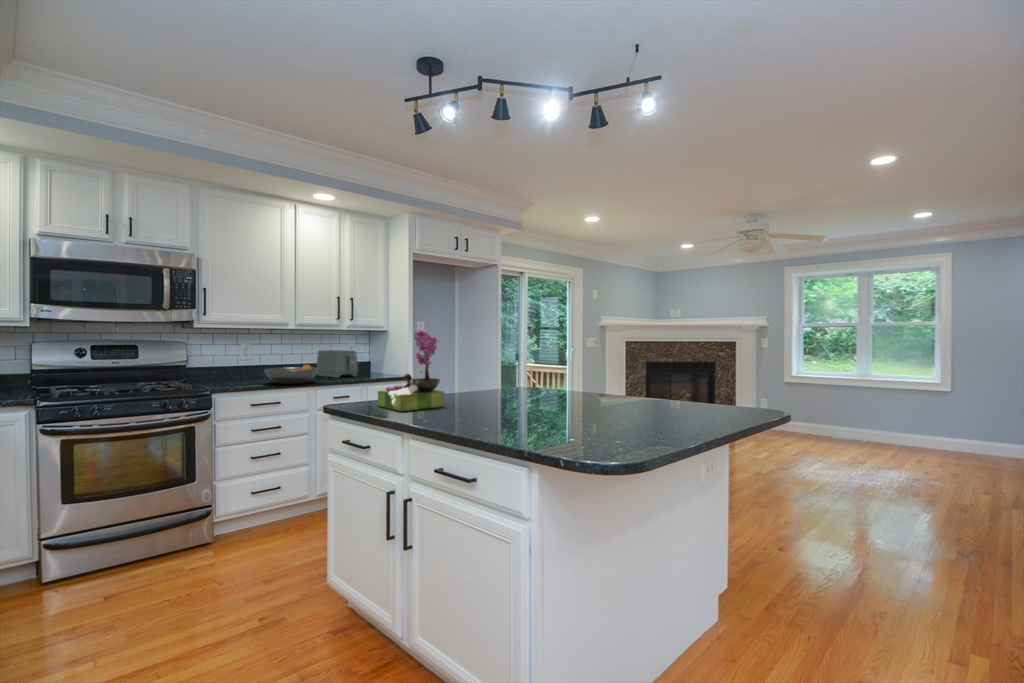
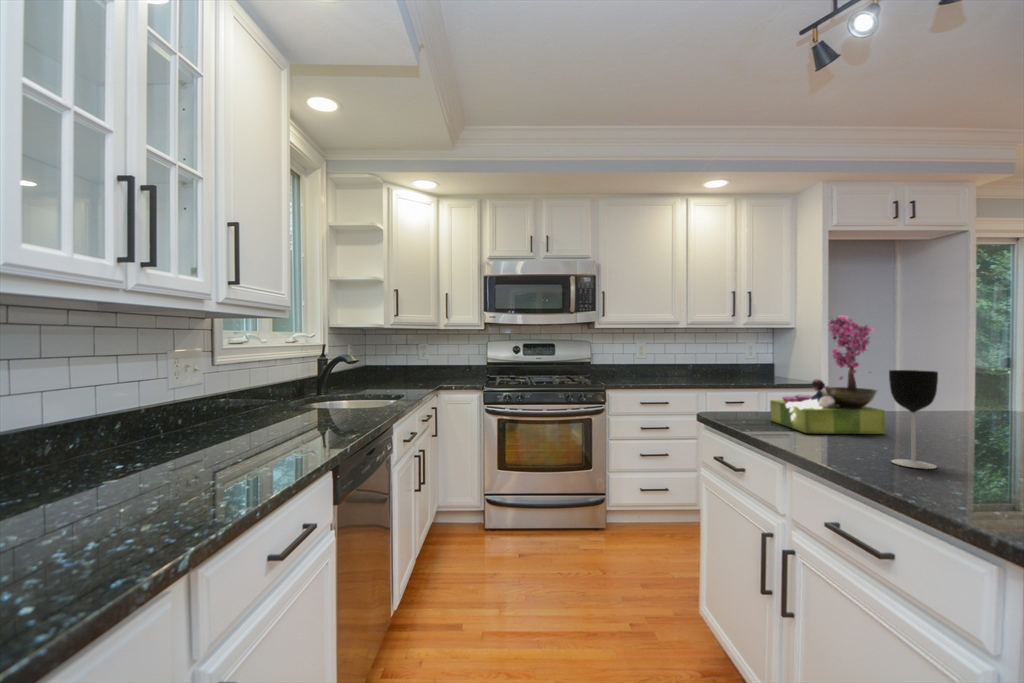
toaster: present [316,350,358,378] -> none [708,351,756,381]
fruit bowl: present [264,364,319,384] -> none [651,365,708,385]
wine glass: none [446,367,467,422] -> present [889,370,938,469]

